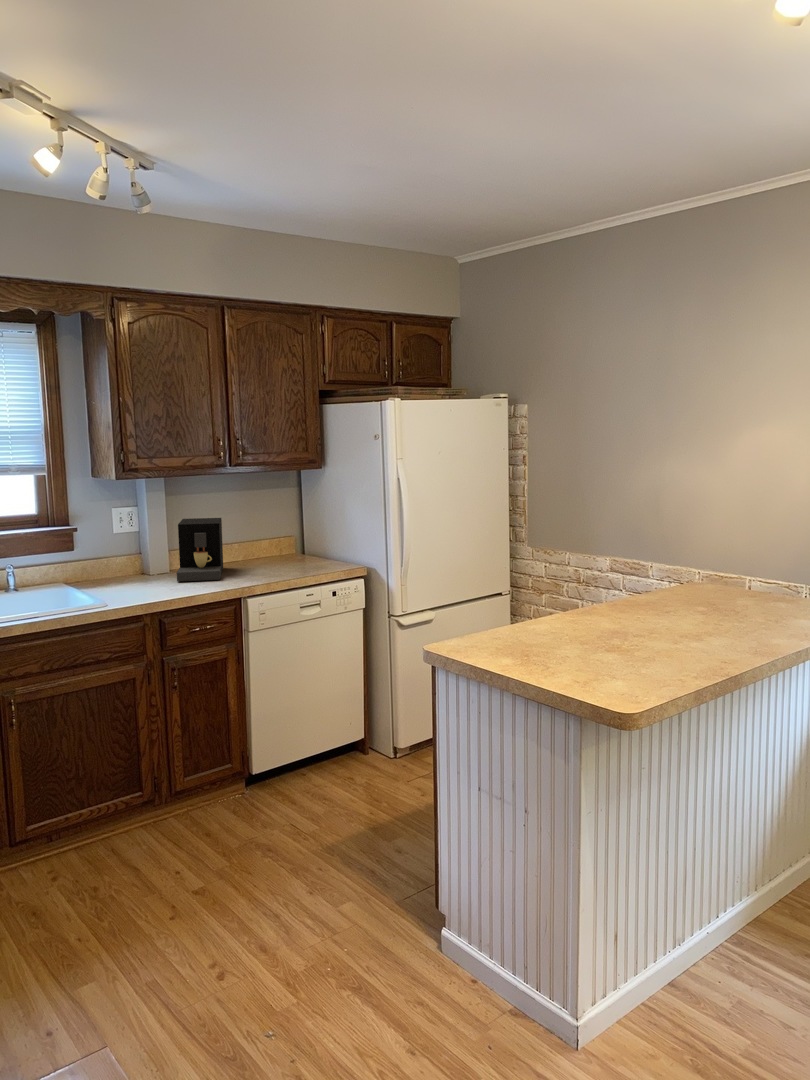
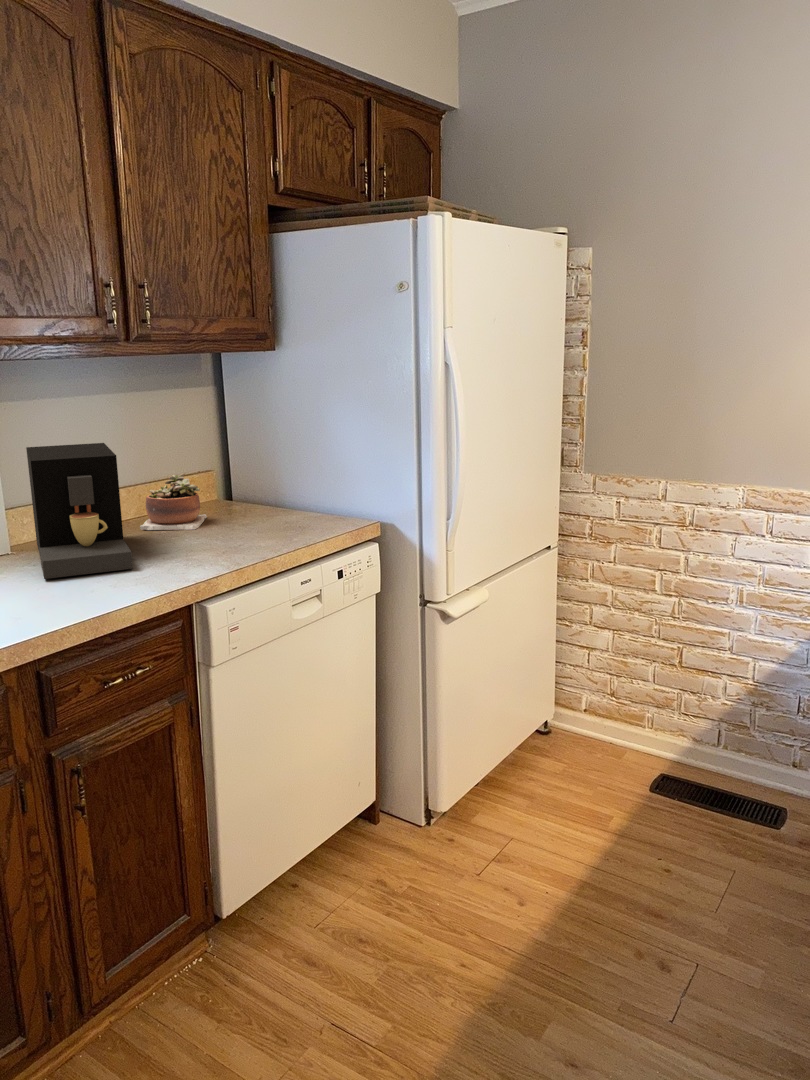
succulent plant: none [240,536,280,566] -> present [140,473,207,530]

